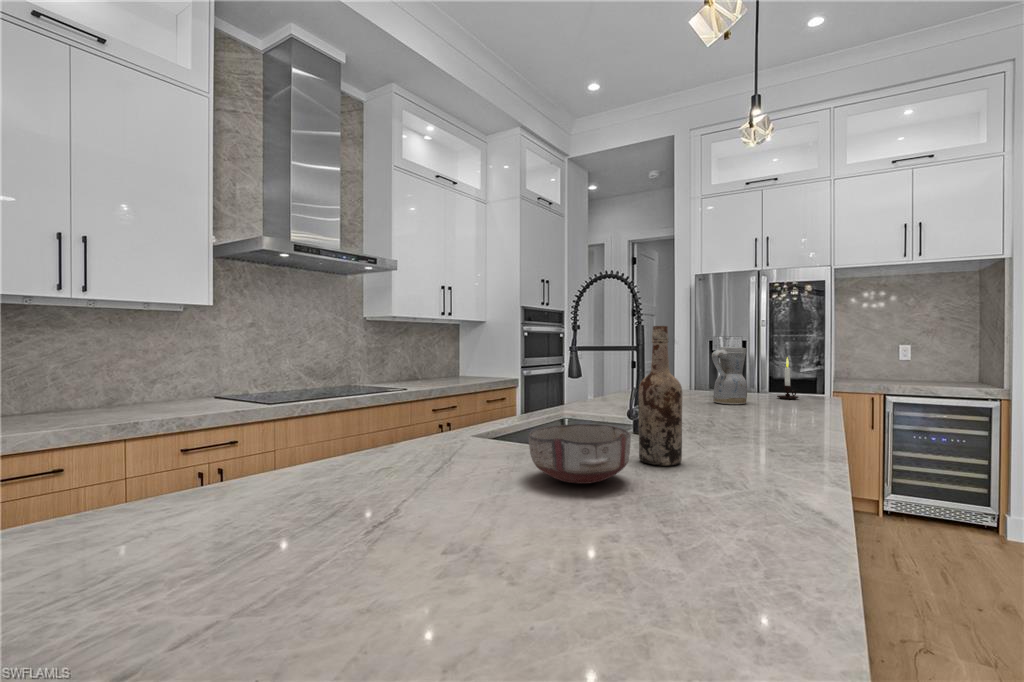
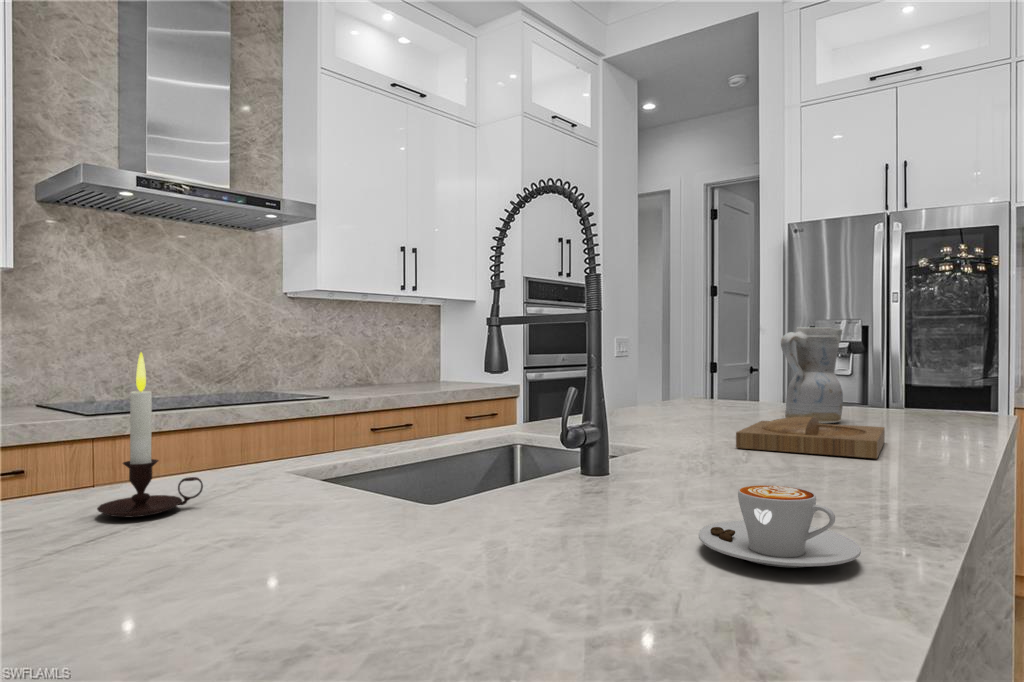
wine bottle: present [639,326,682,465] -> none [521,257,608,547]
candle: present [777,357,798,399] -> present [97,352,203,517]
tray: none [701,401,781,424] -> present [736,417,885,458]
ceramic bowl: present [528,424,631,484] -> none [215,458,444,592]
coffee cup: none [727,435,805,471] -> present [699,485,861,568]

